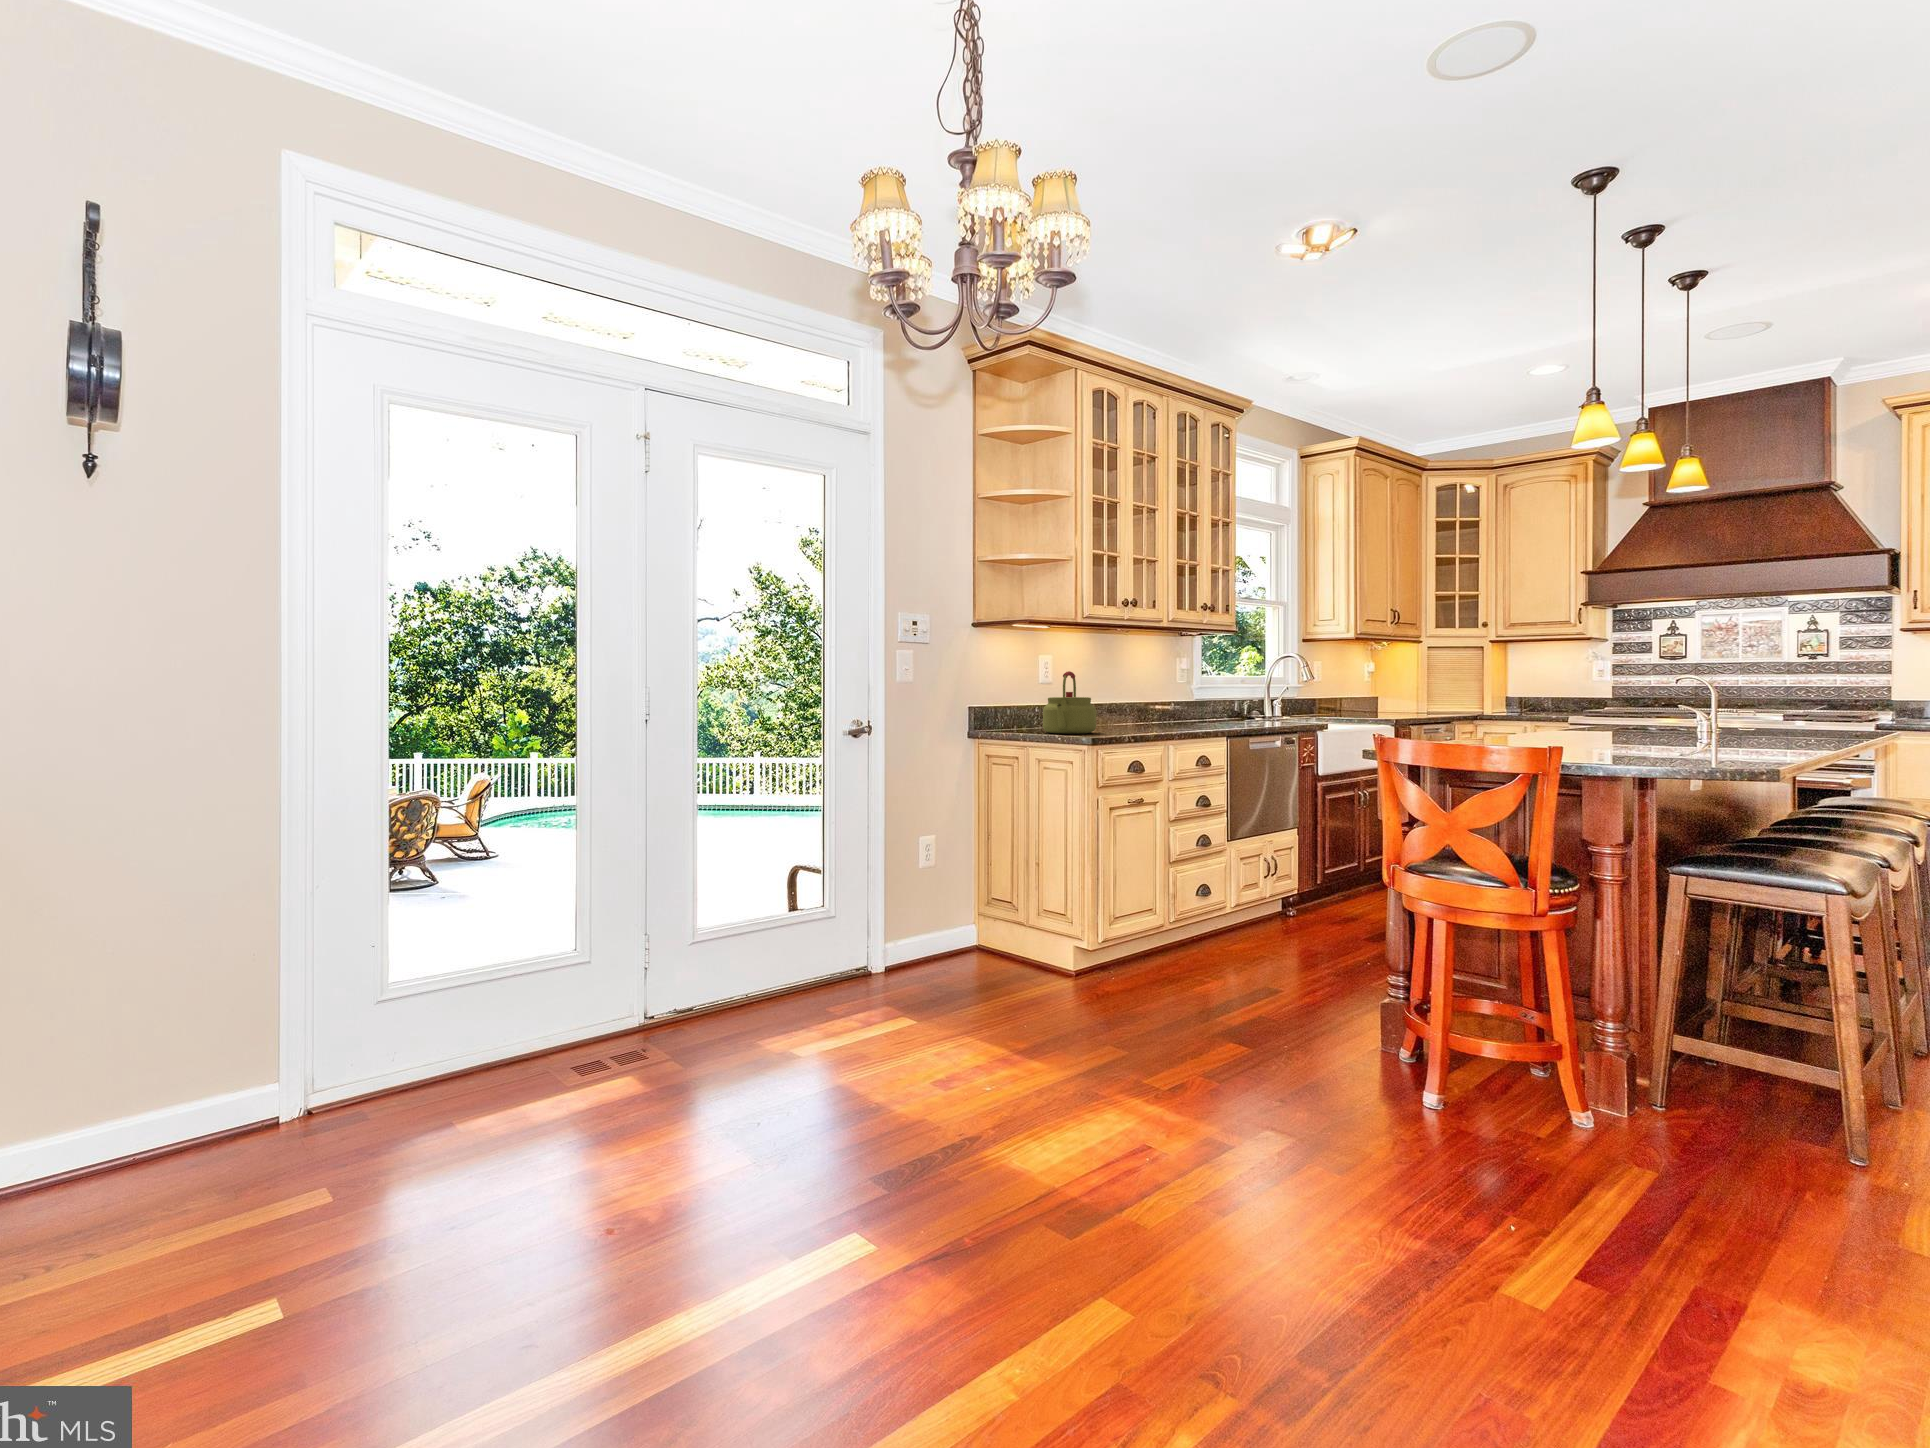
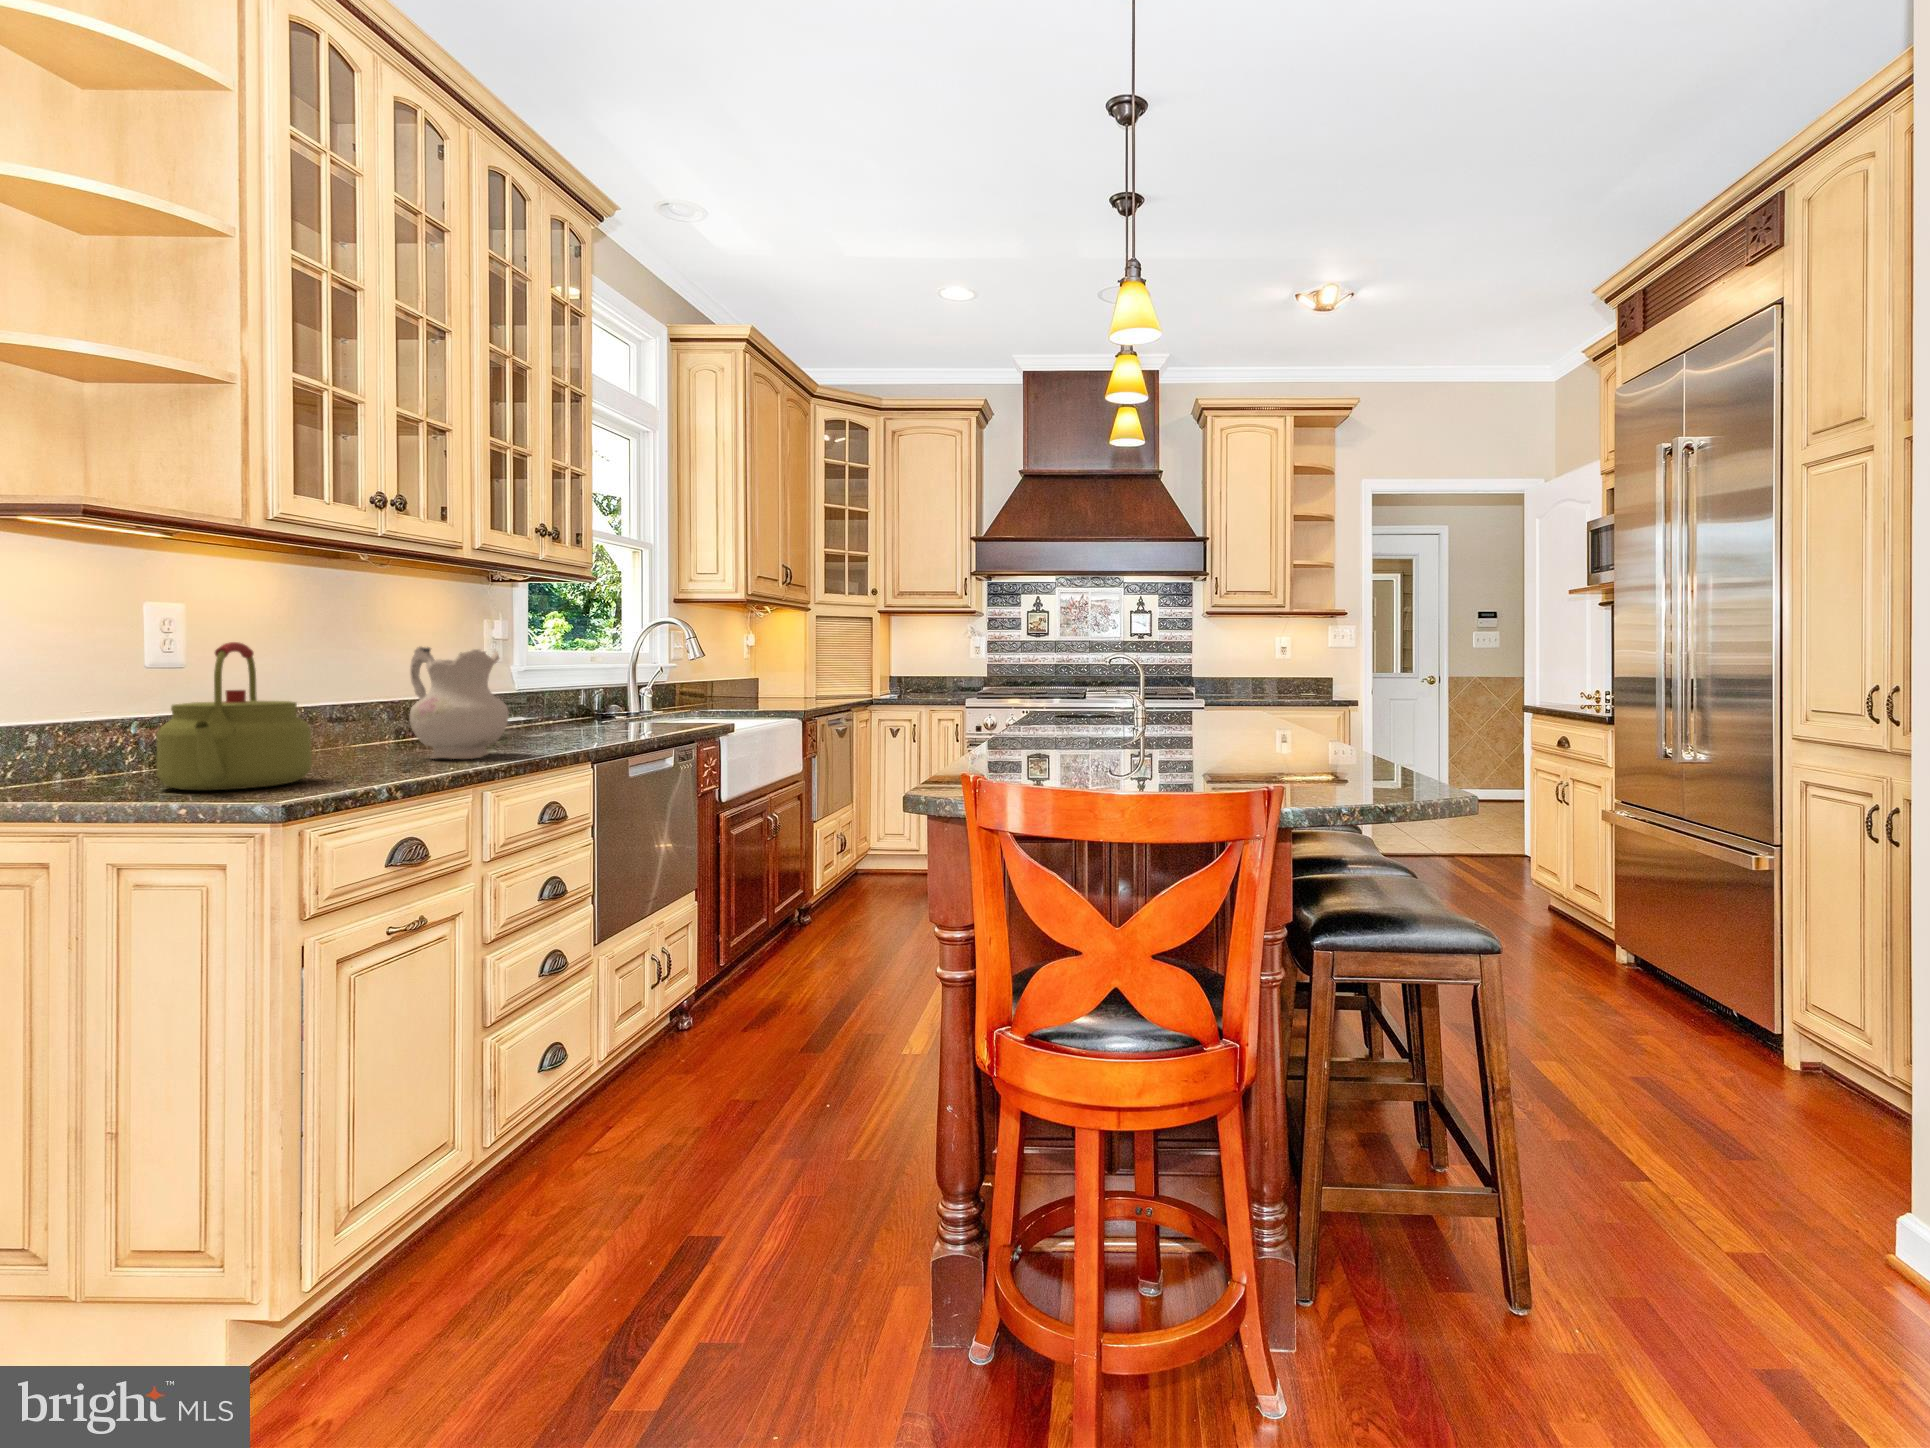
ceramic pitcher: none [1136,673,1182,730] -> present [410,647,509,759]

